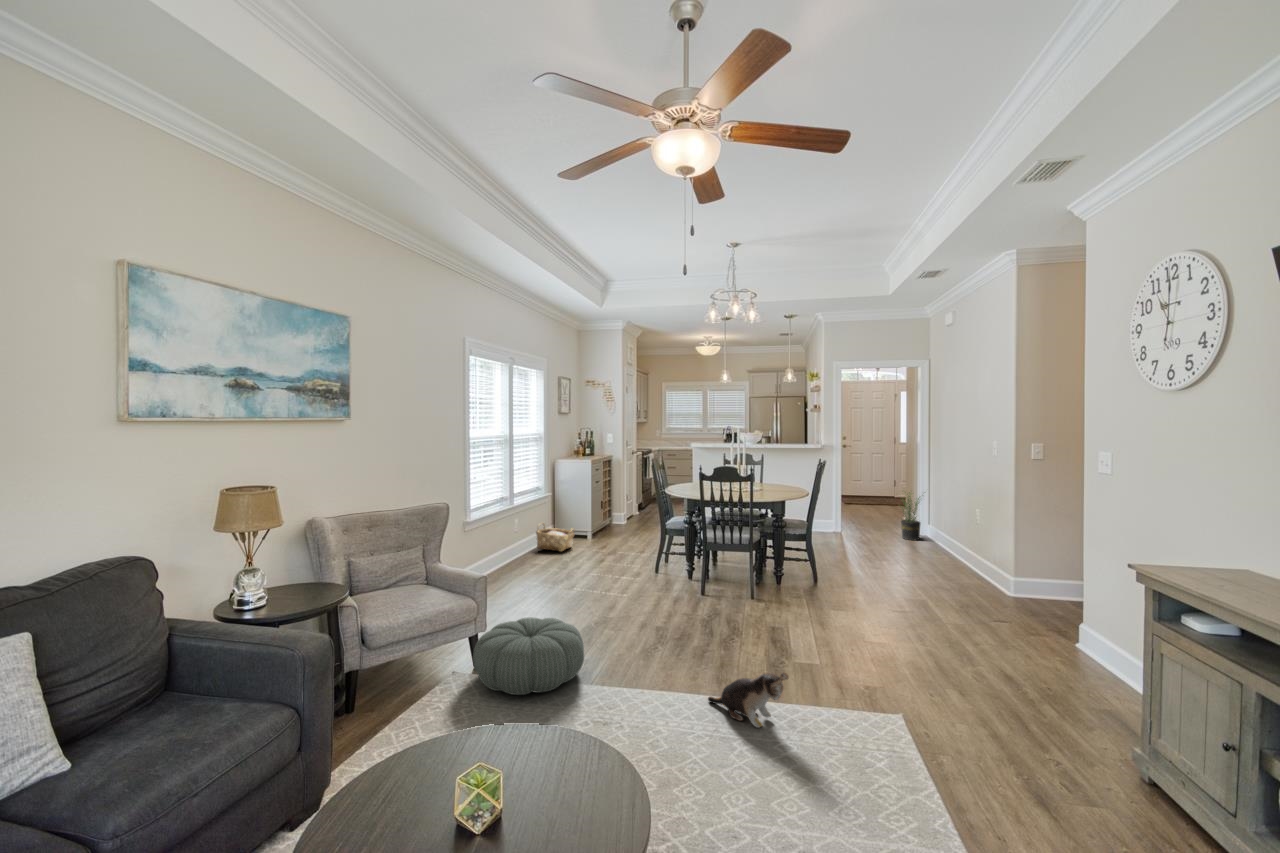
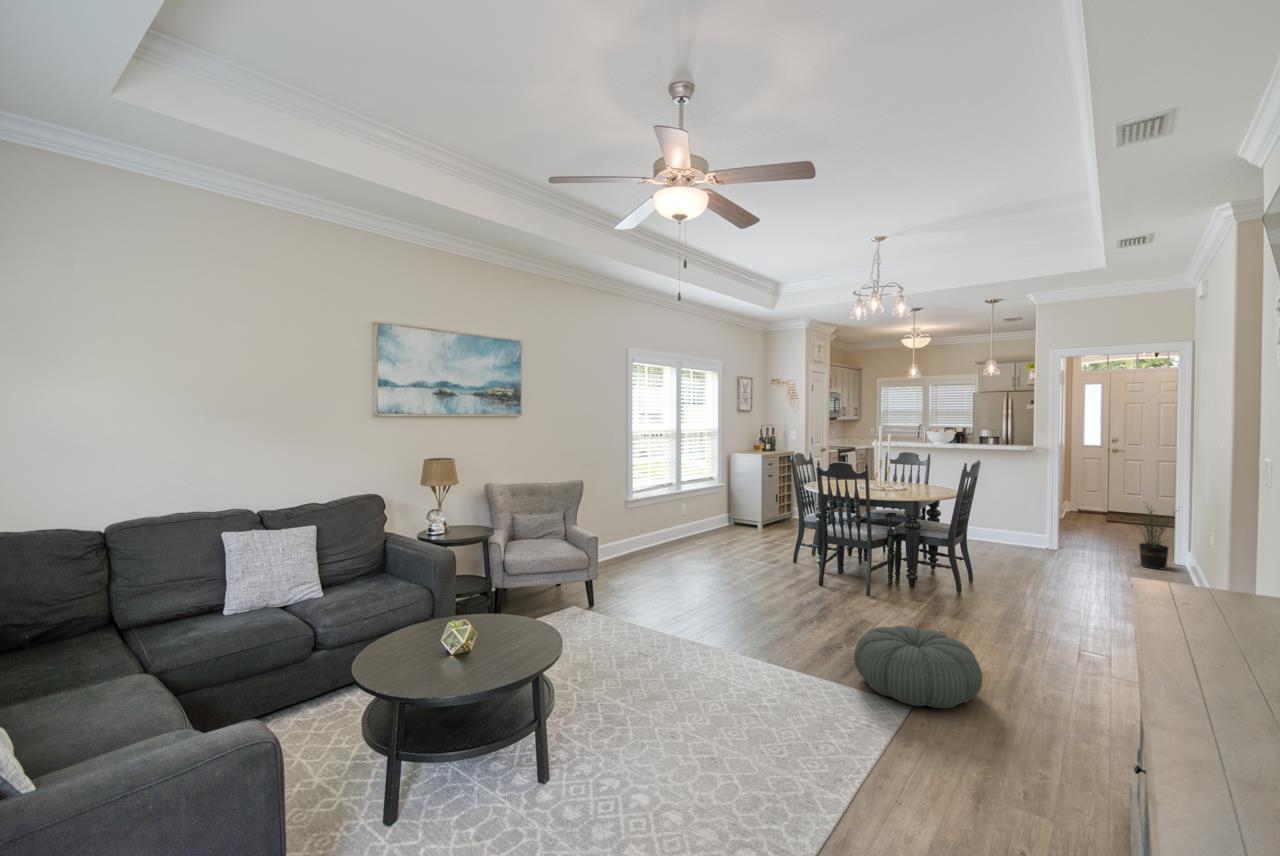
woven basket: present [536,523,575,552] -> none [703,509,738,537]
pouf: present [473,617,584,695] -> present [854,625,982,708]
plush toy: present [708,672,788,728] -> none [744,641,793,687]

